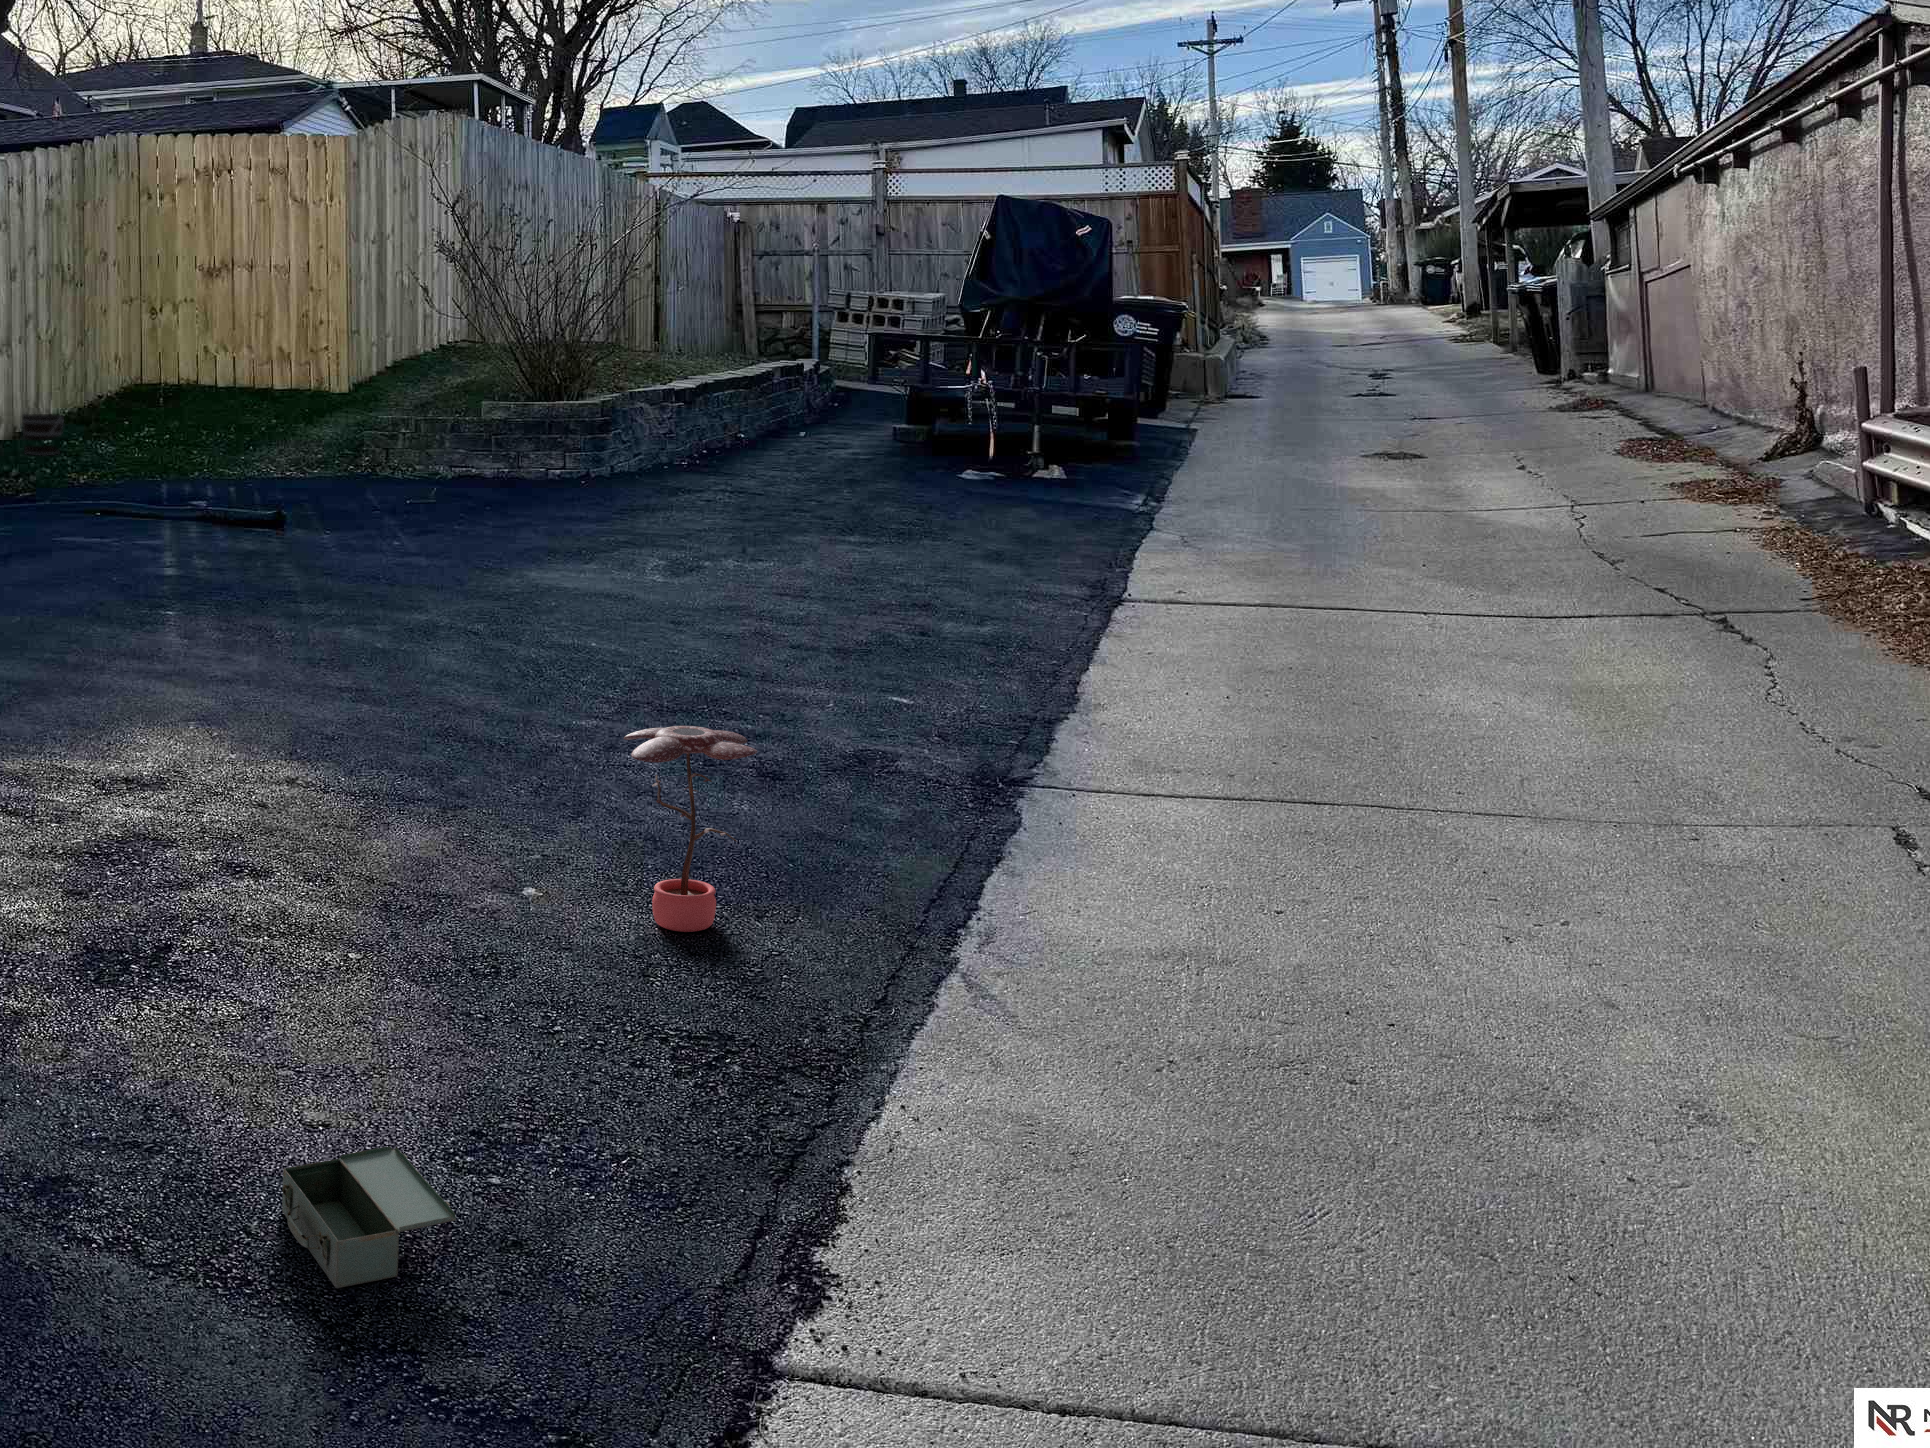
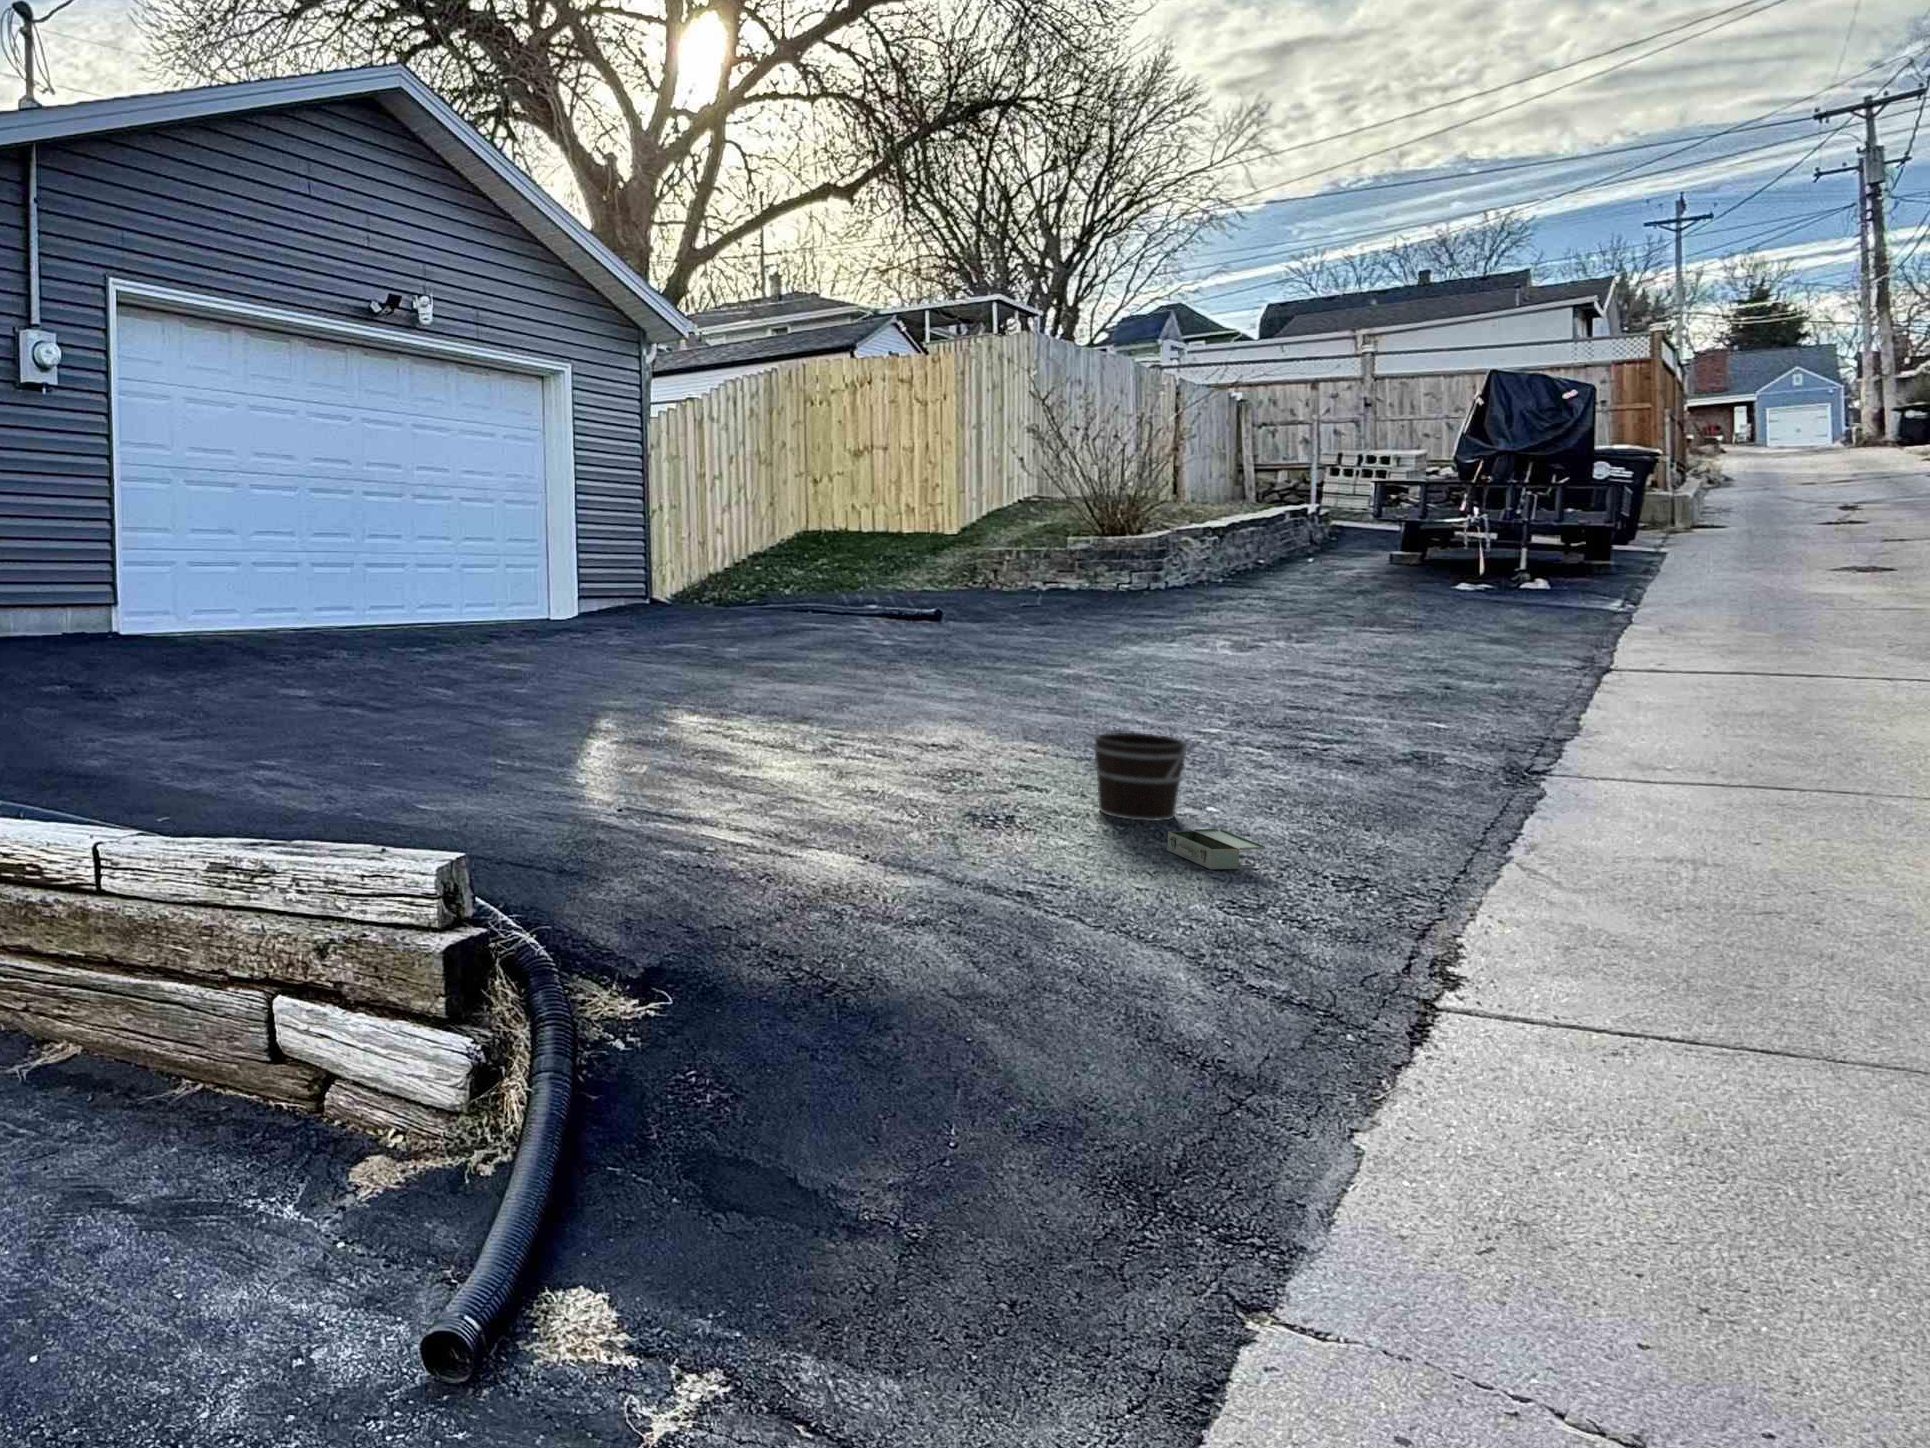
bucket: present [22,414,64,455] -> present [1094,733,1187,821]
potted plant: present [624,726,757,932] -> none [1291,678,1381,786]

